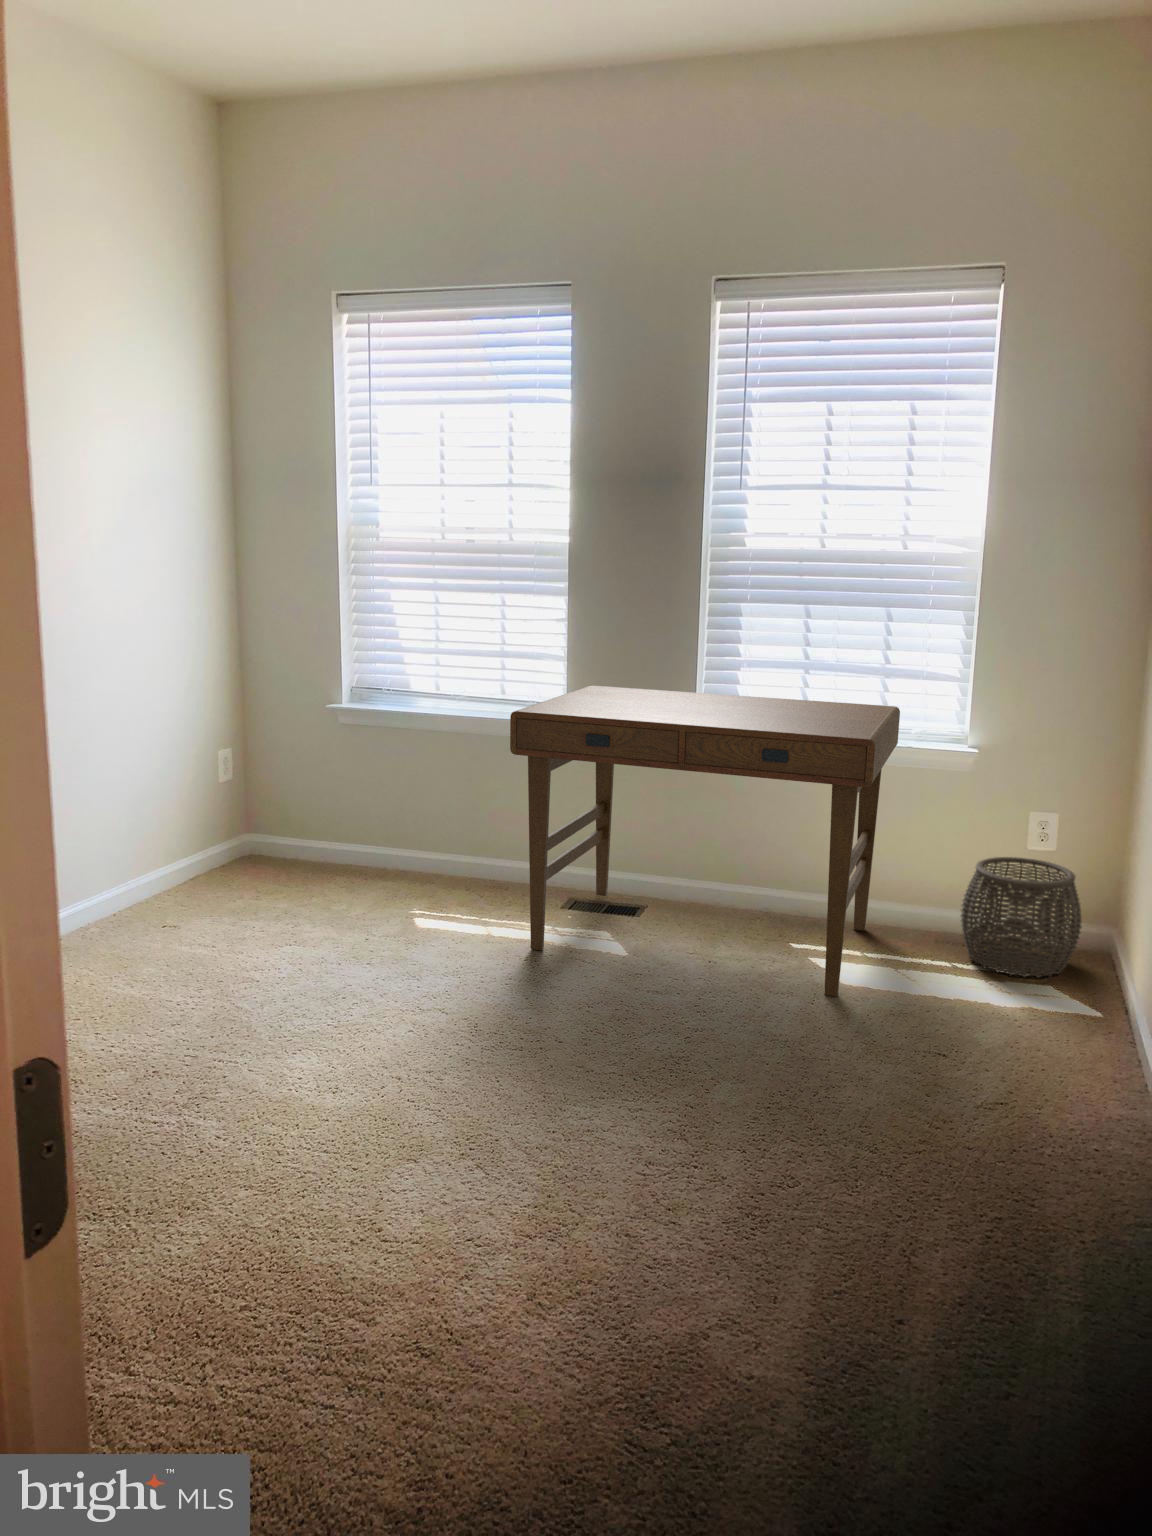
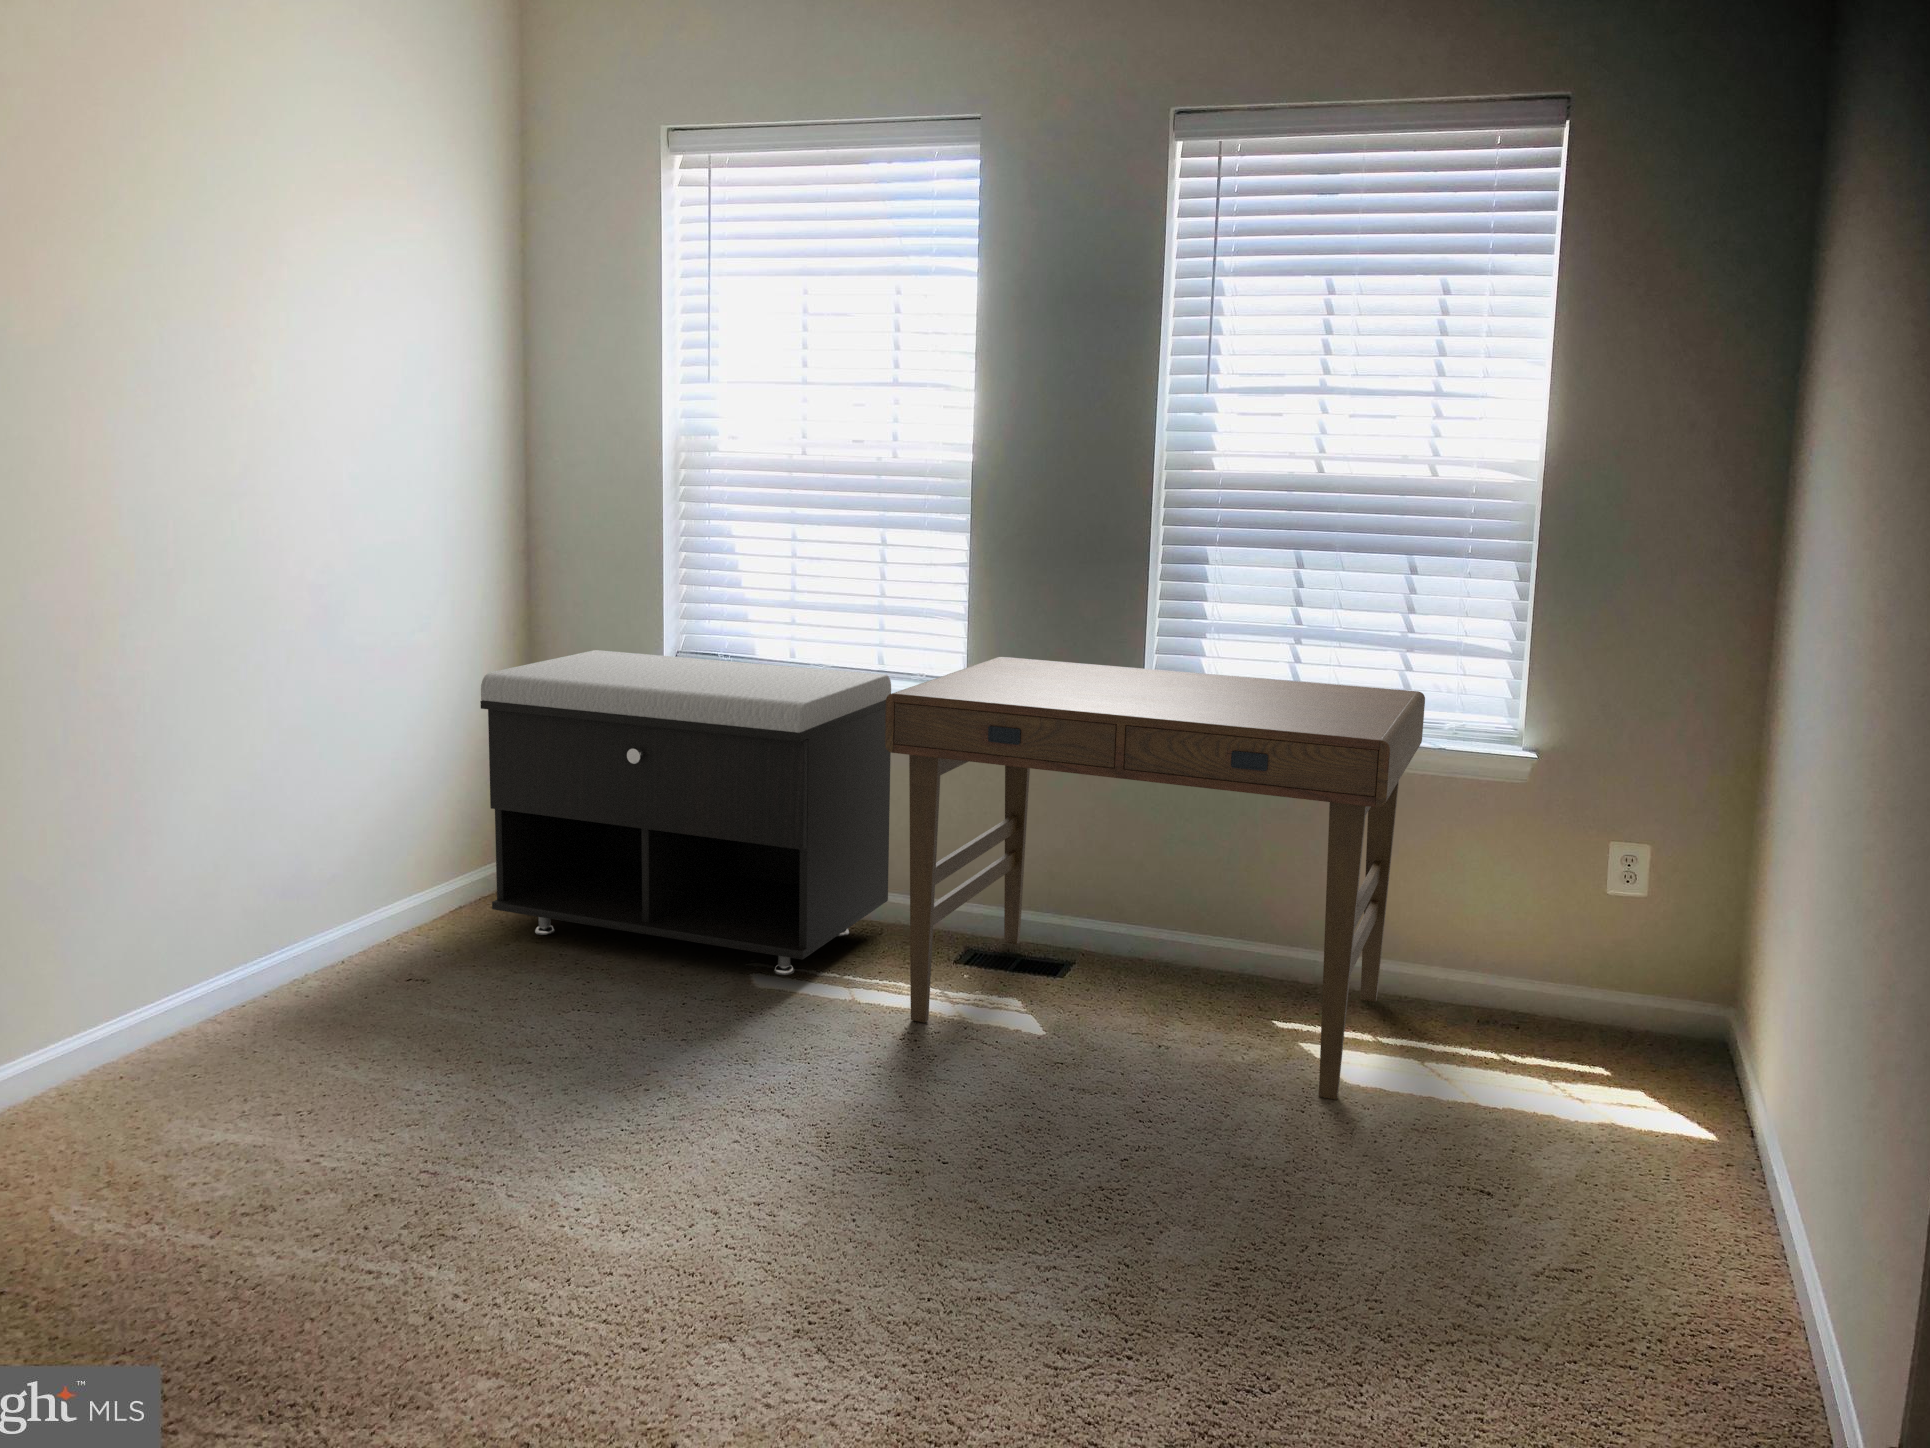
storage bench: none [206,684,511,920] -> present [480,650,891,975]
woven basket: present [960,857,1082,978] -> none [1511,903,1686,1077]

